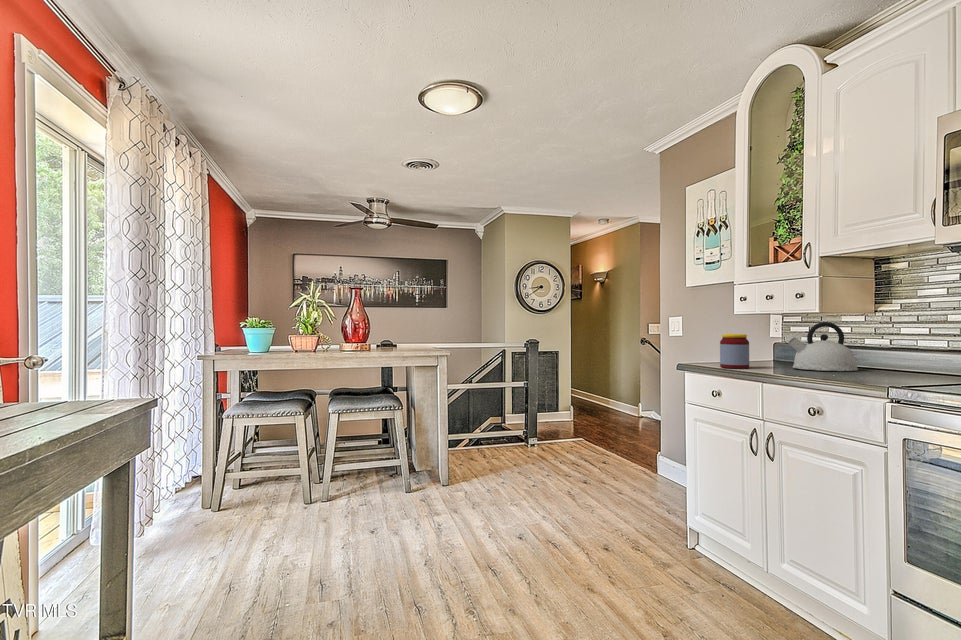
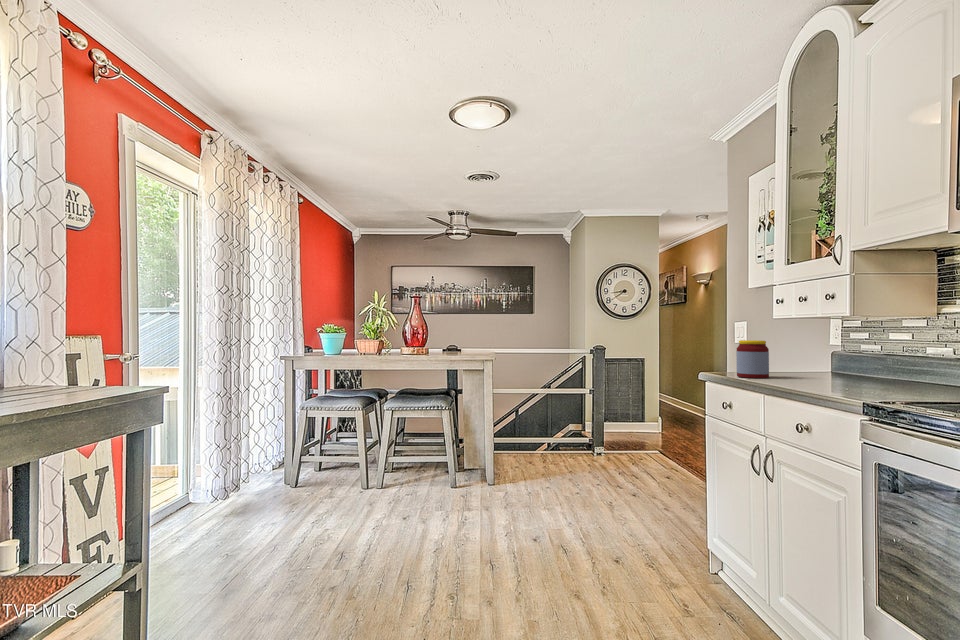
kettle: present [788,322,858,371] -> none [810,327,895,384]

